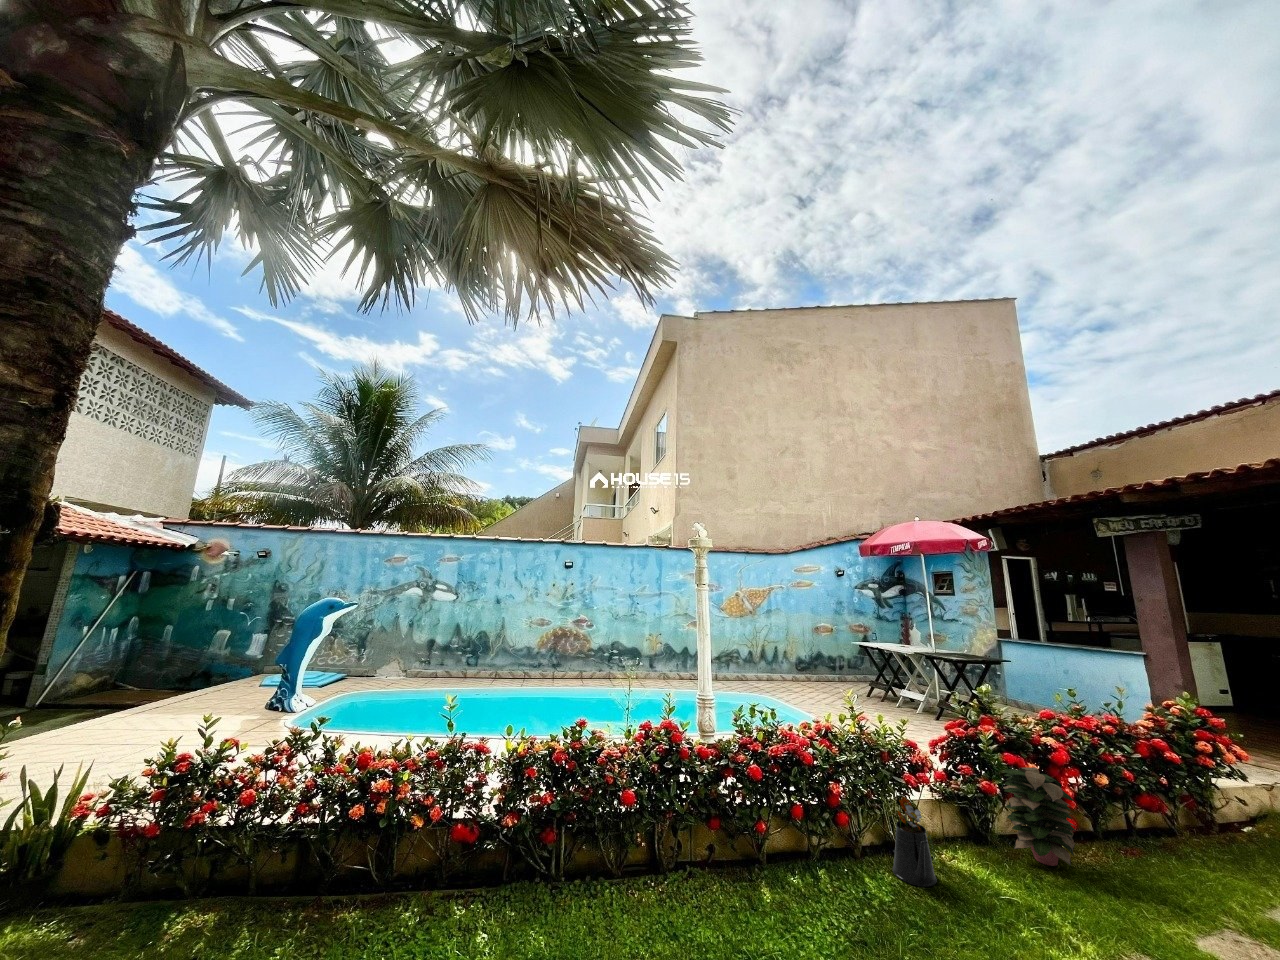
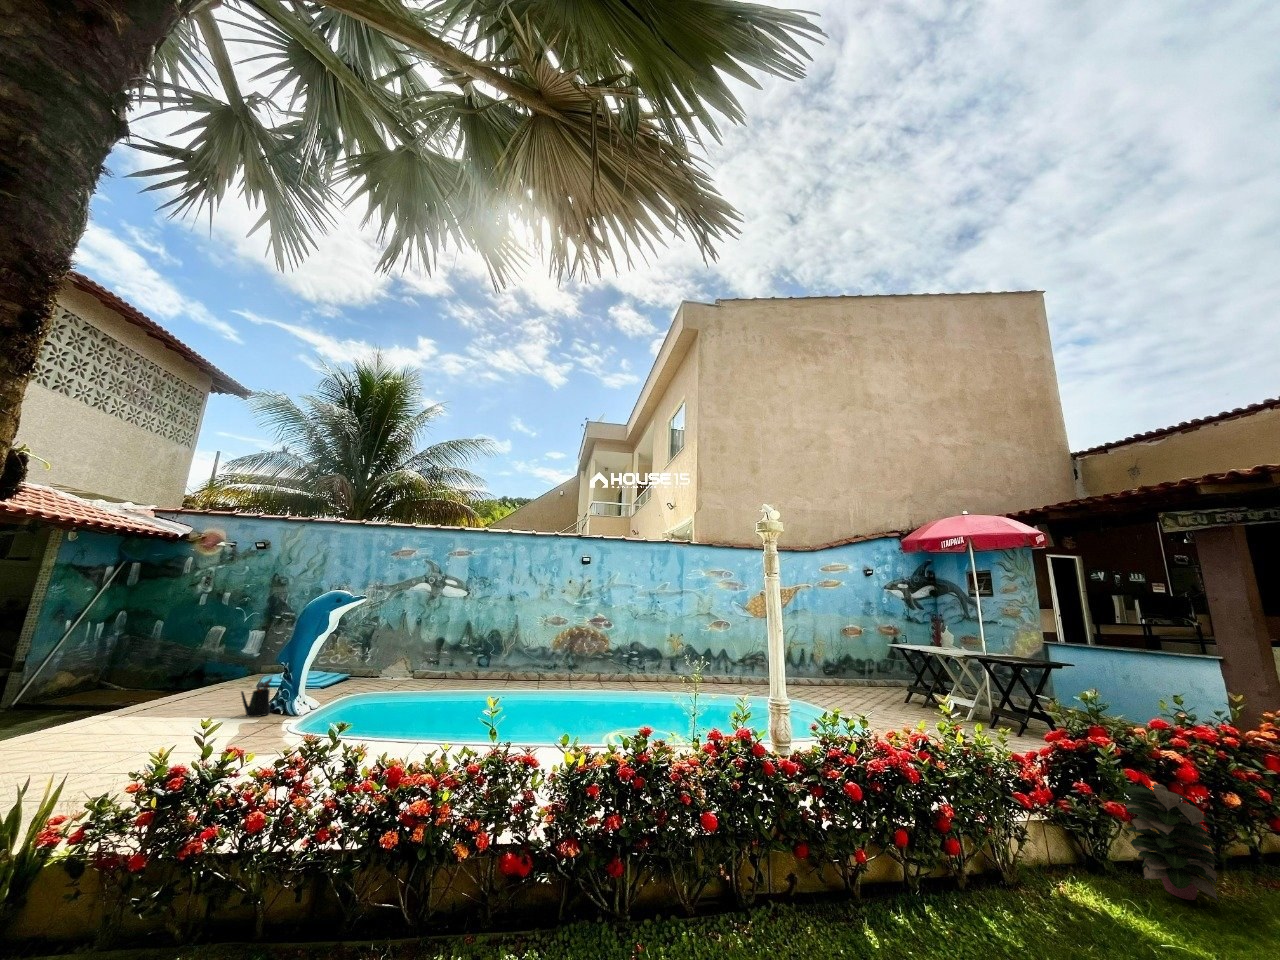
watering can: present [893,797,937,887] -> present [241,679,272,717]

